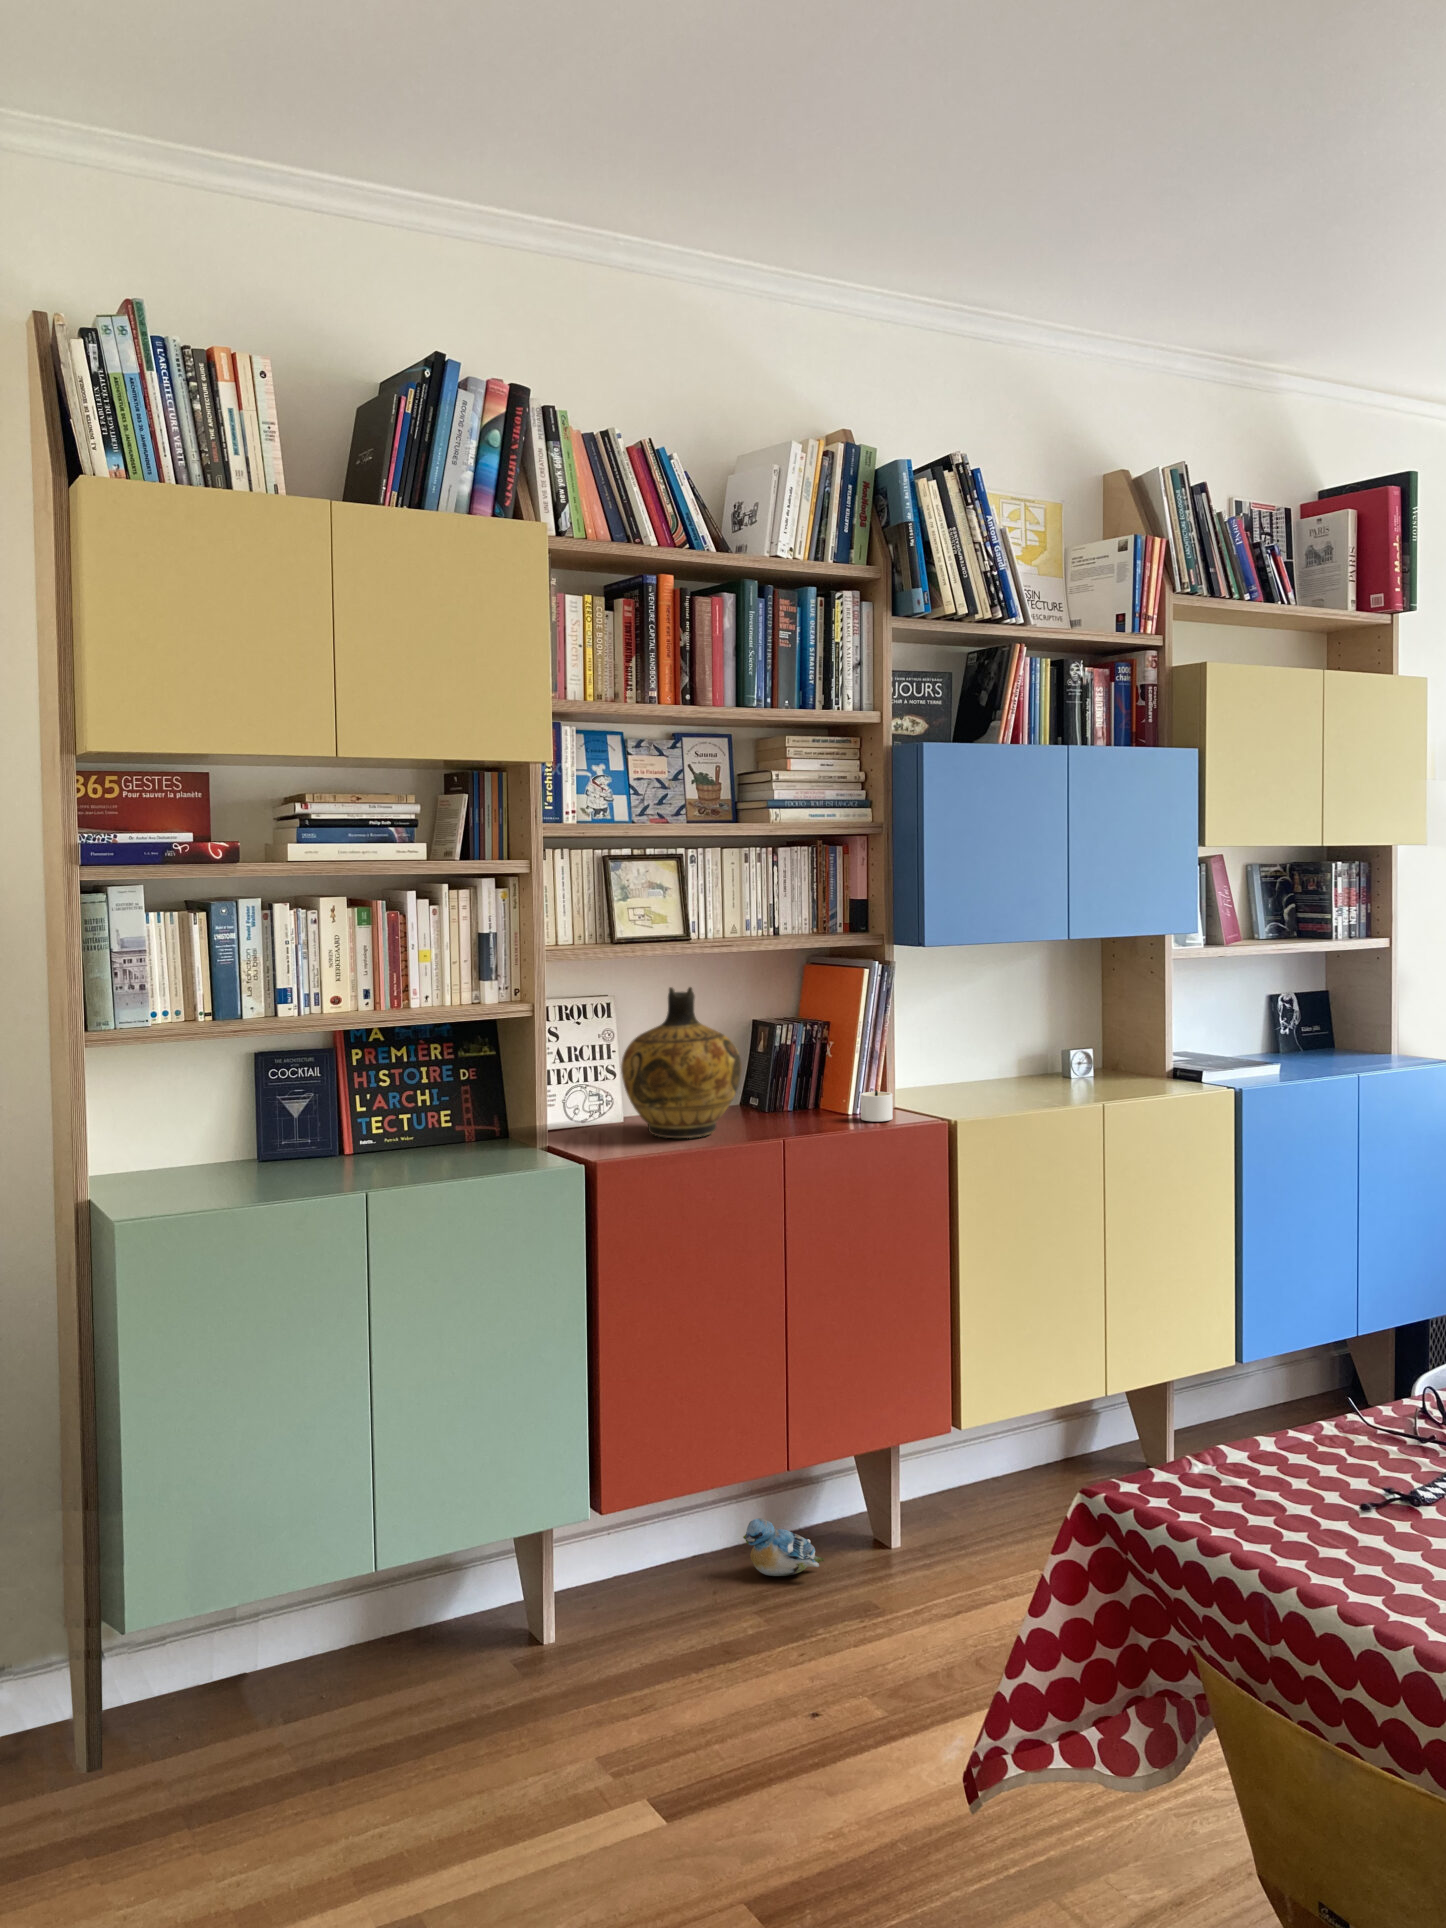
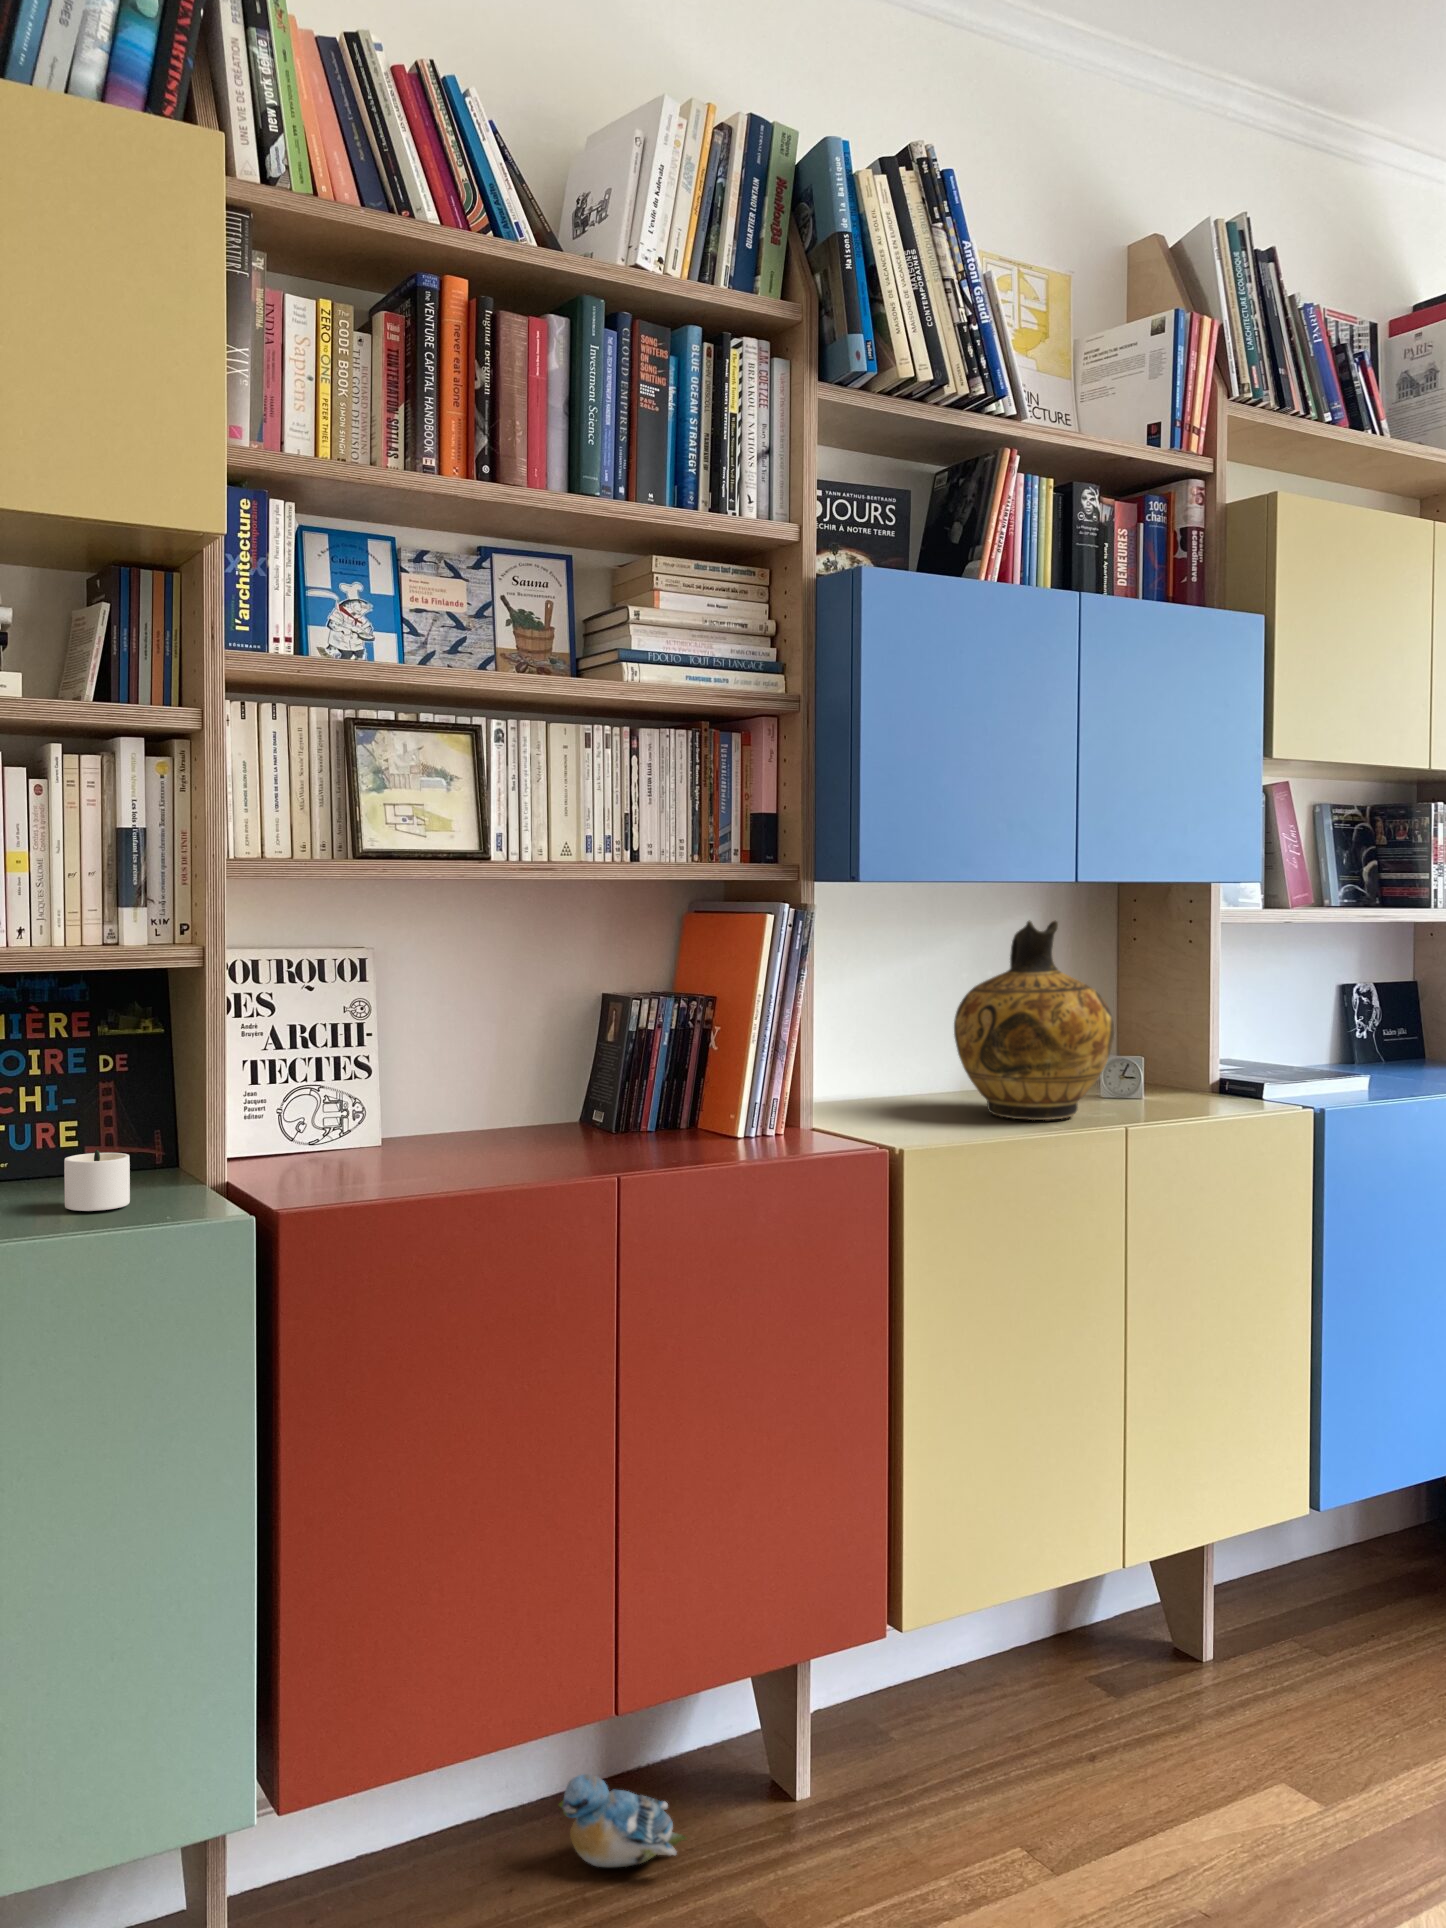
ceramic jug: present [621,987,742,1138] -> present [954,921,1114,1120]
candle: present [861,1090,893,1121] -> present [64,1150,130,1211]

